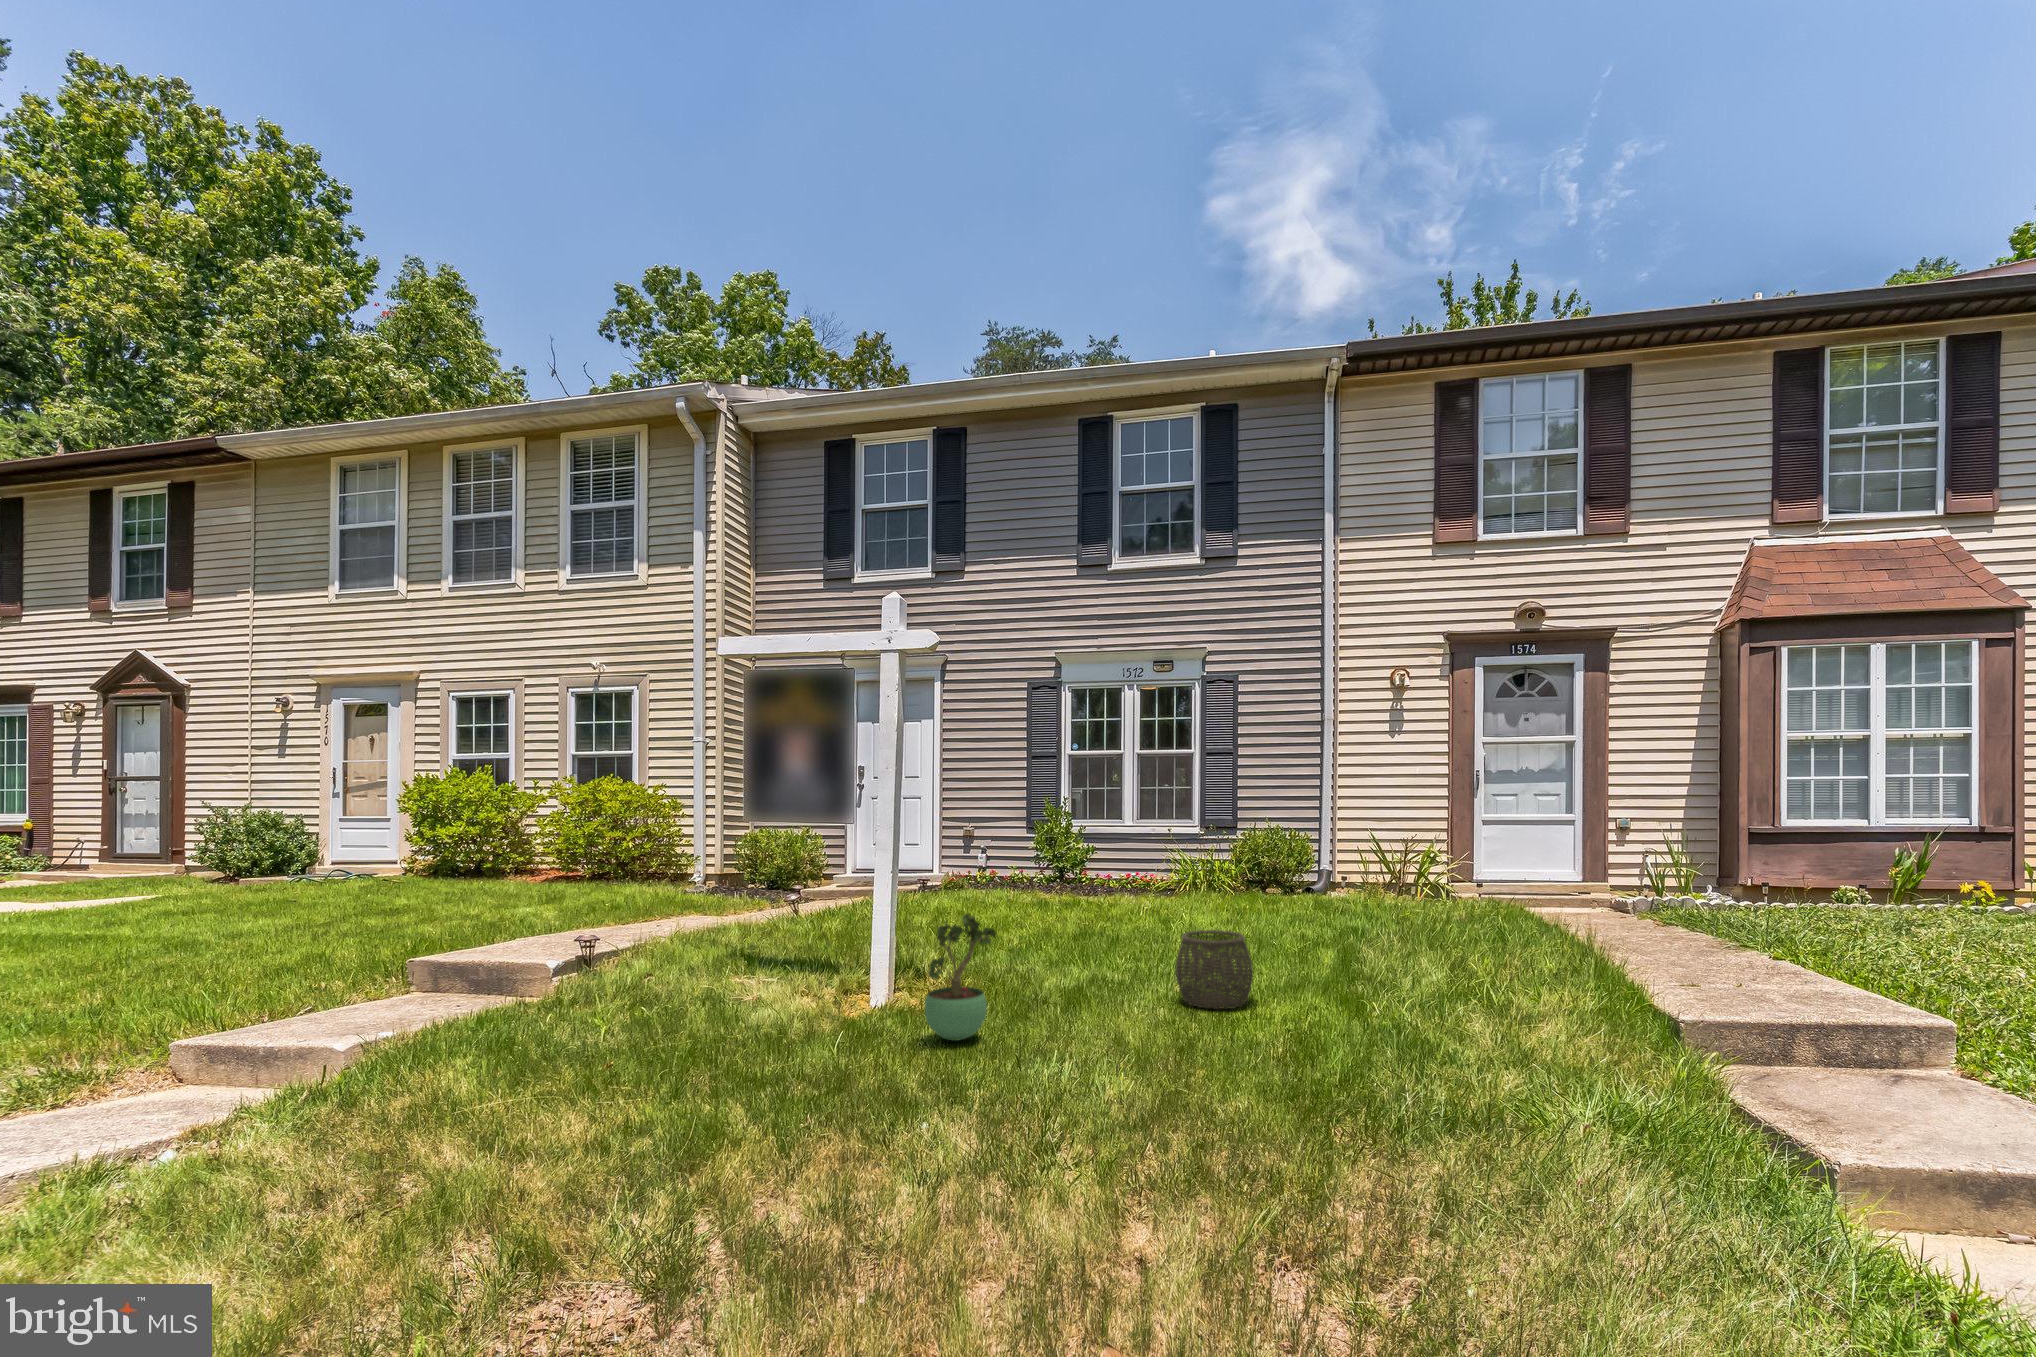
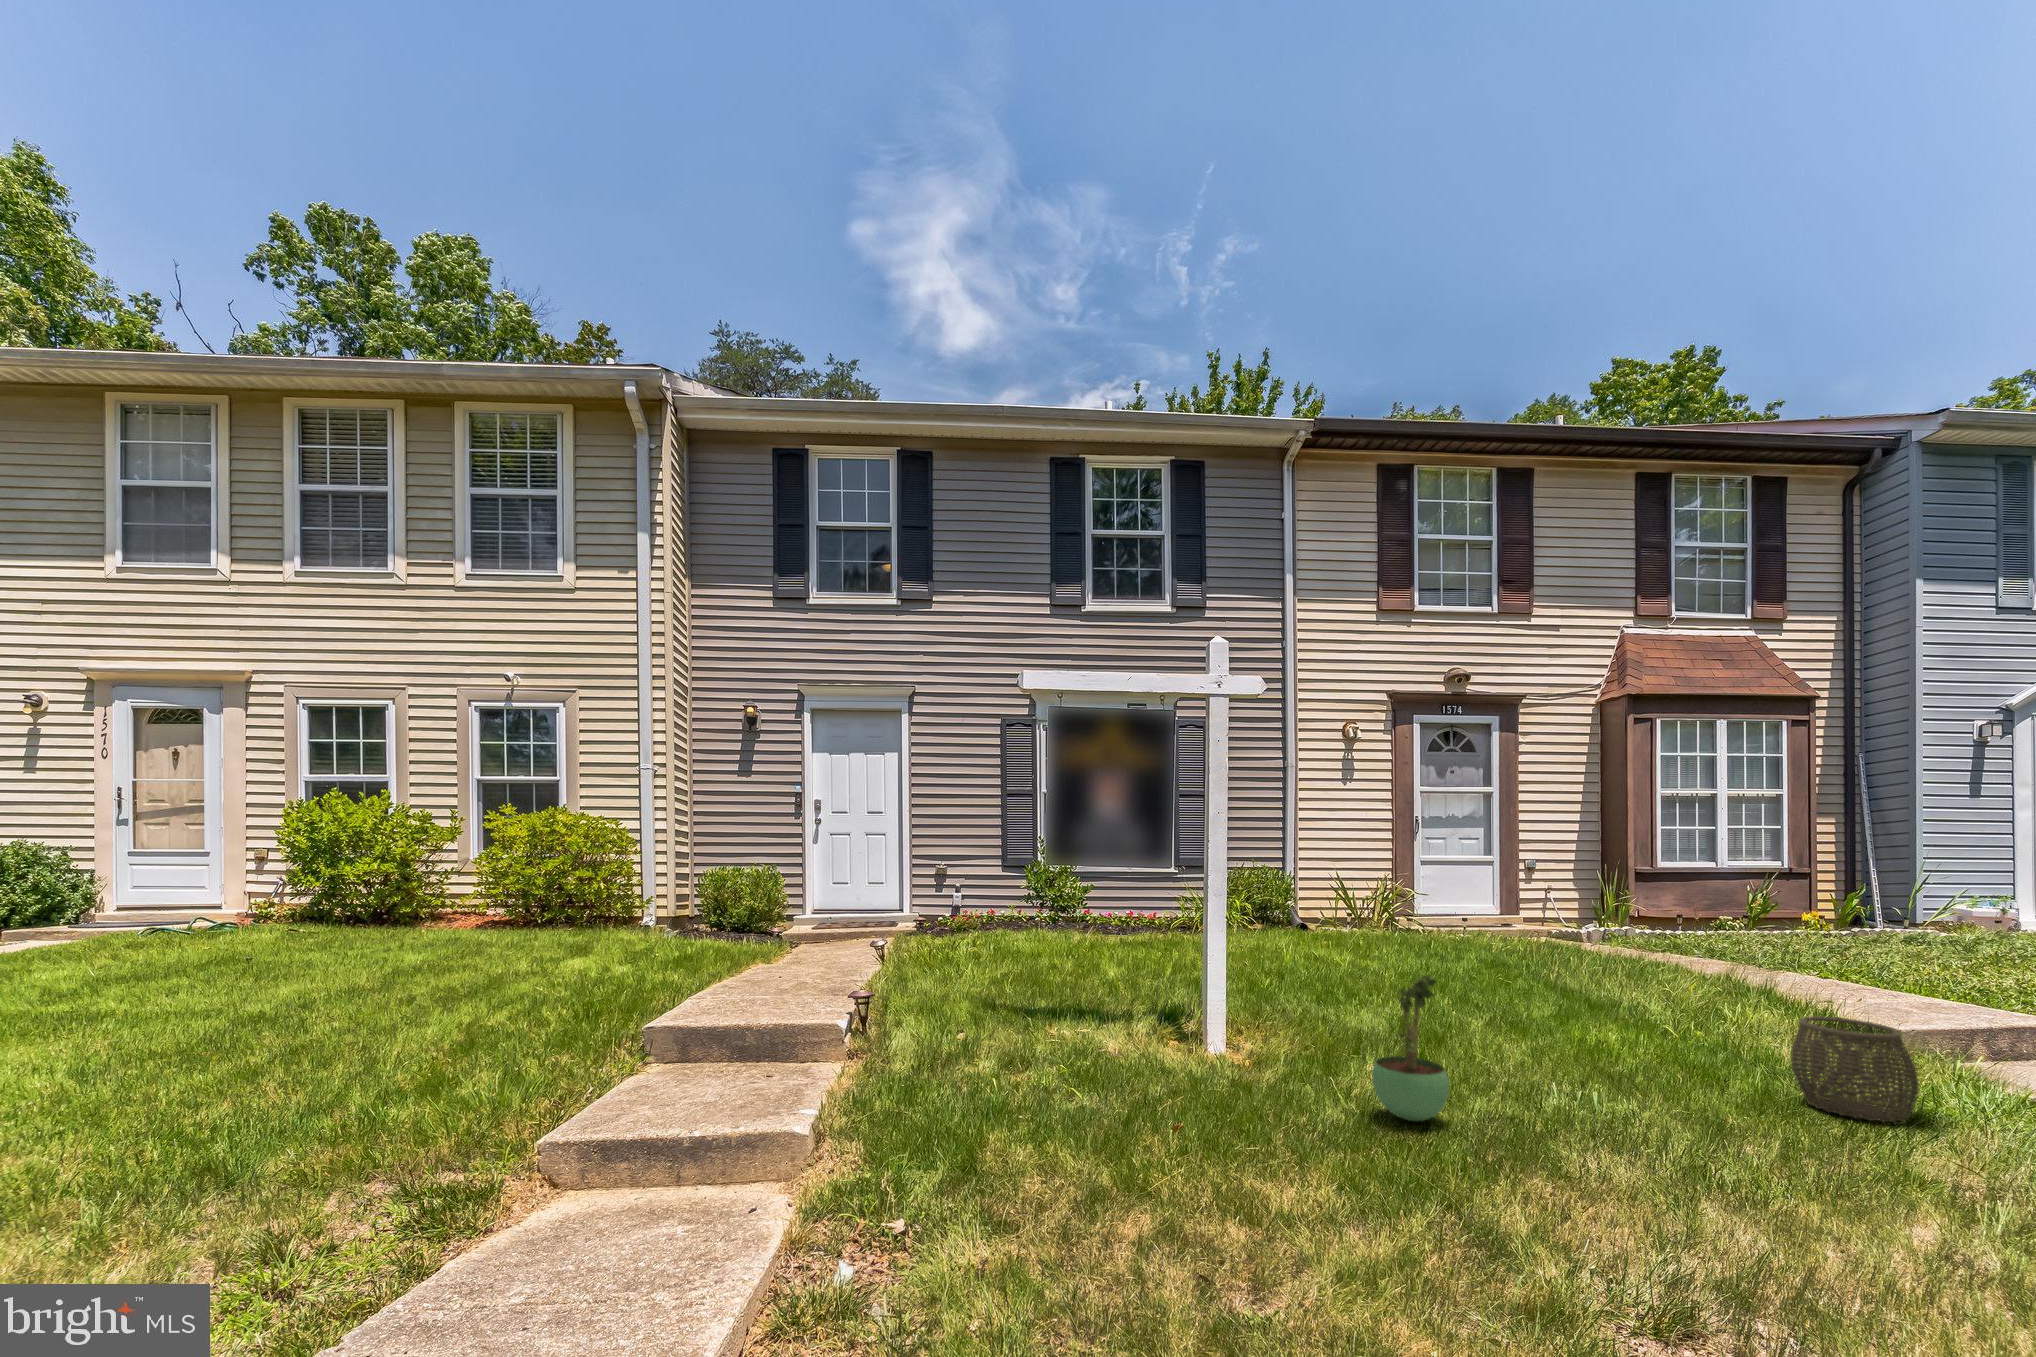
woven basket: present [1176,930,1253,1009] -> present [1791,1016,1919,1122]

